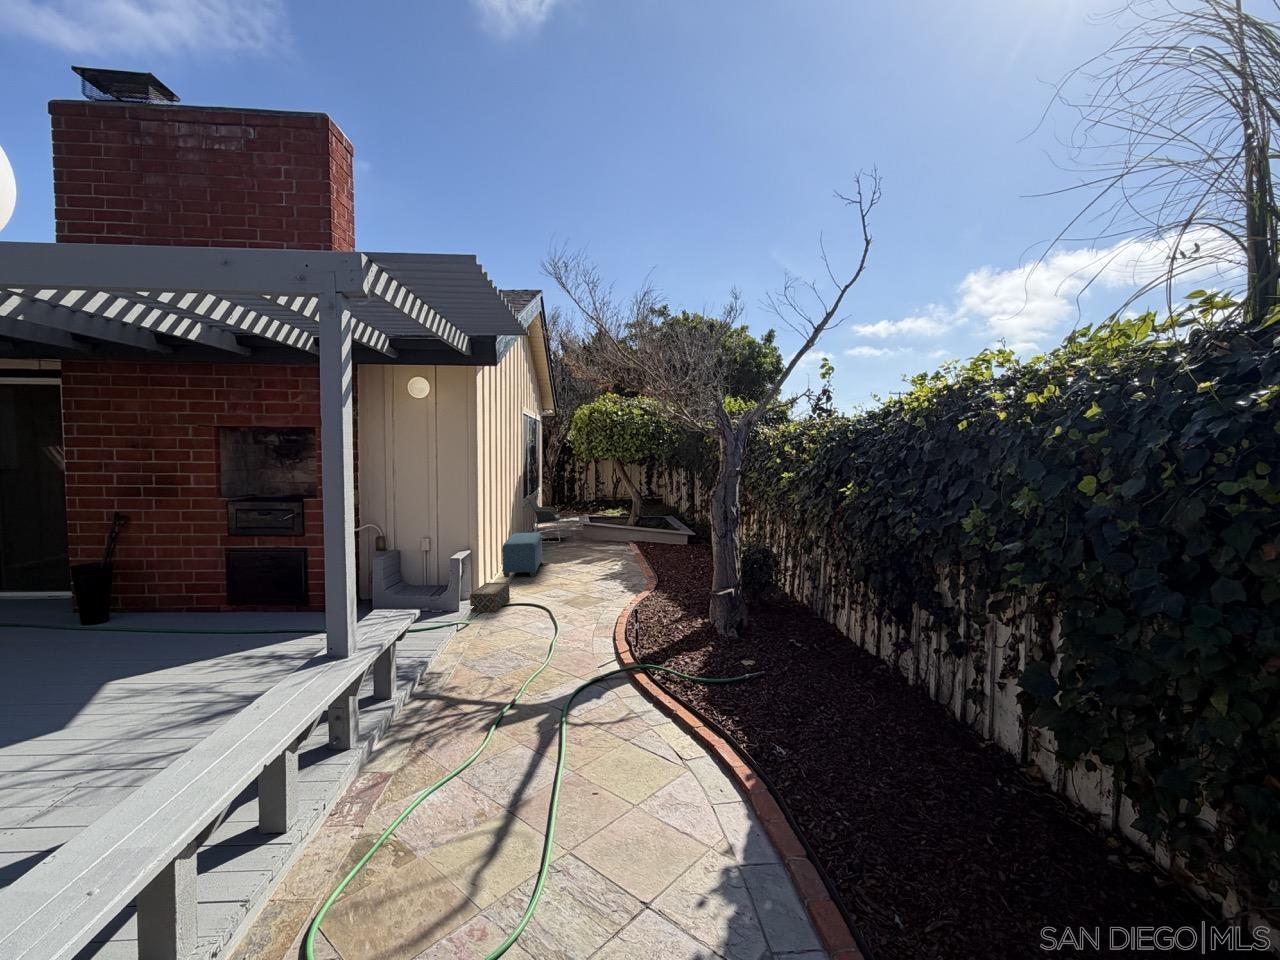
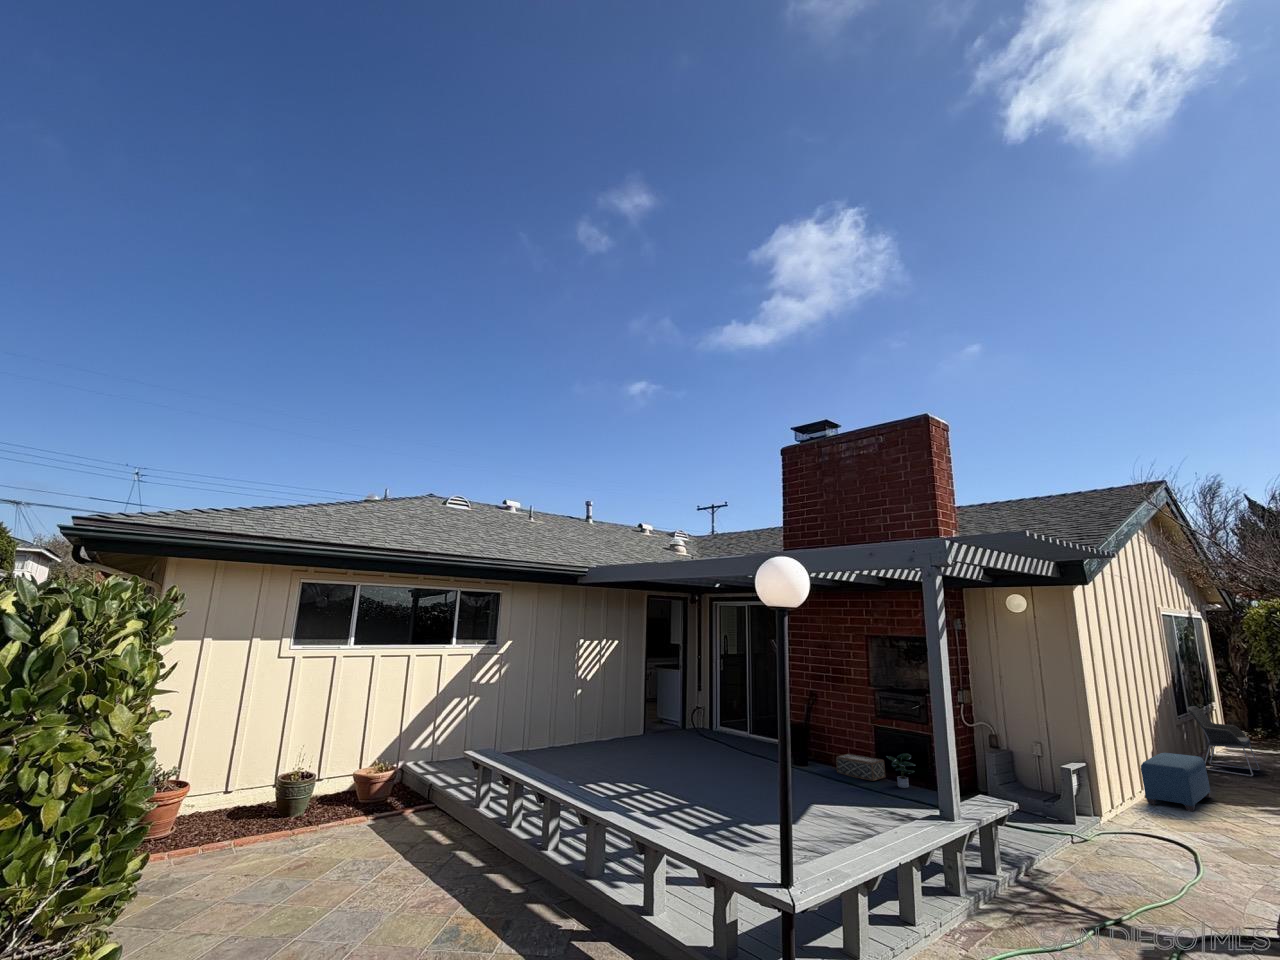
potted plant: none [242,577,286,621] -> present [886,753,916,788]
woven basket: present [470,583,510,612] -> present [836,754,886,781]

